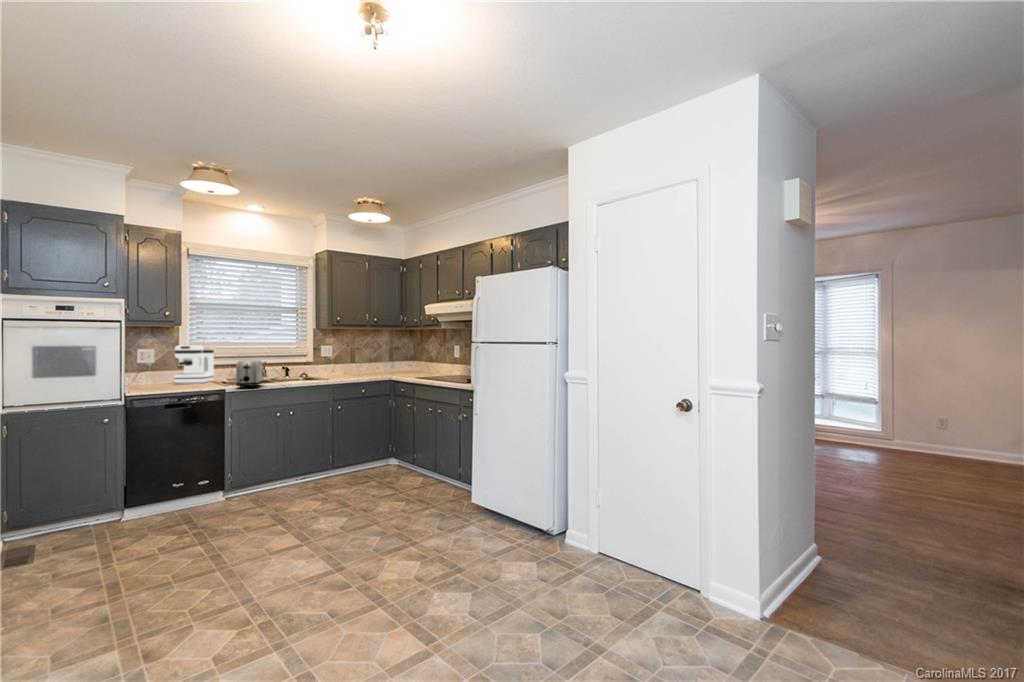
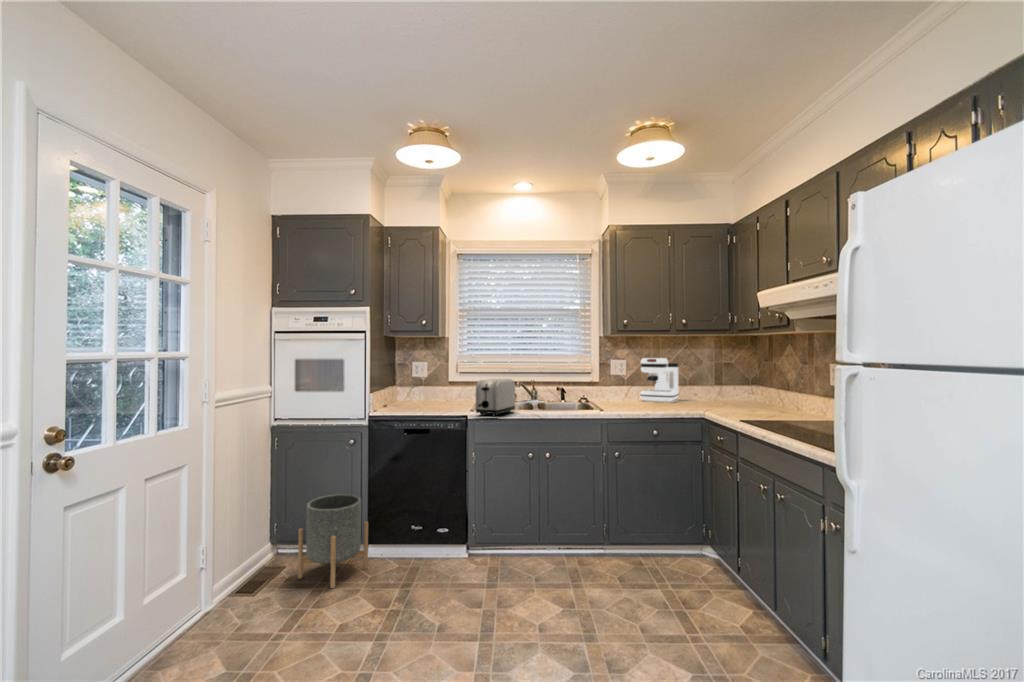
coffee maker: present [174,345,214,383] -> present [640,358,678,402]
planter: none [69,465,139,543] -> present [298,494,368,588]

